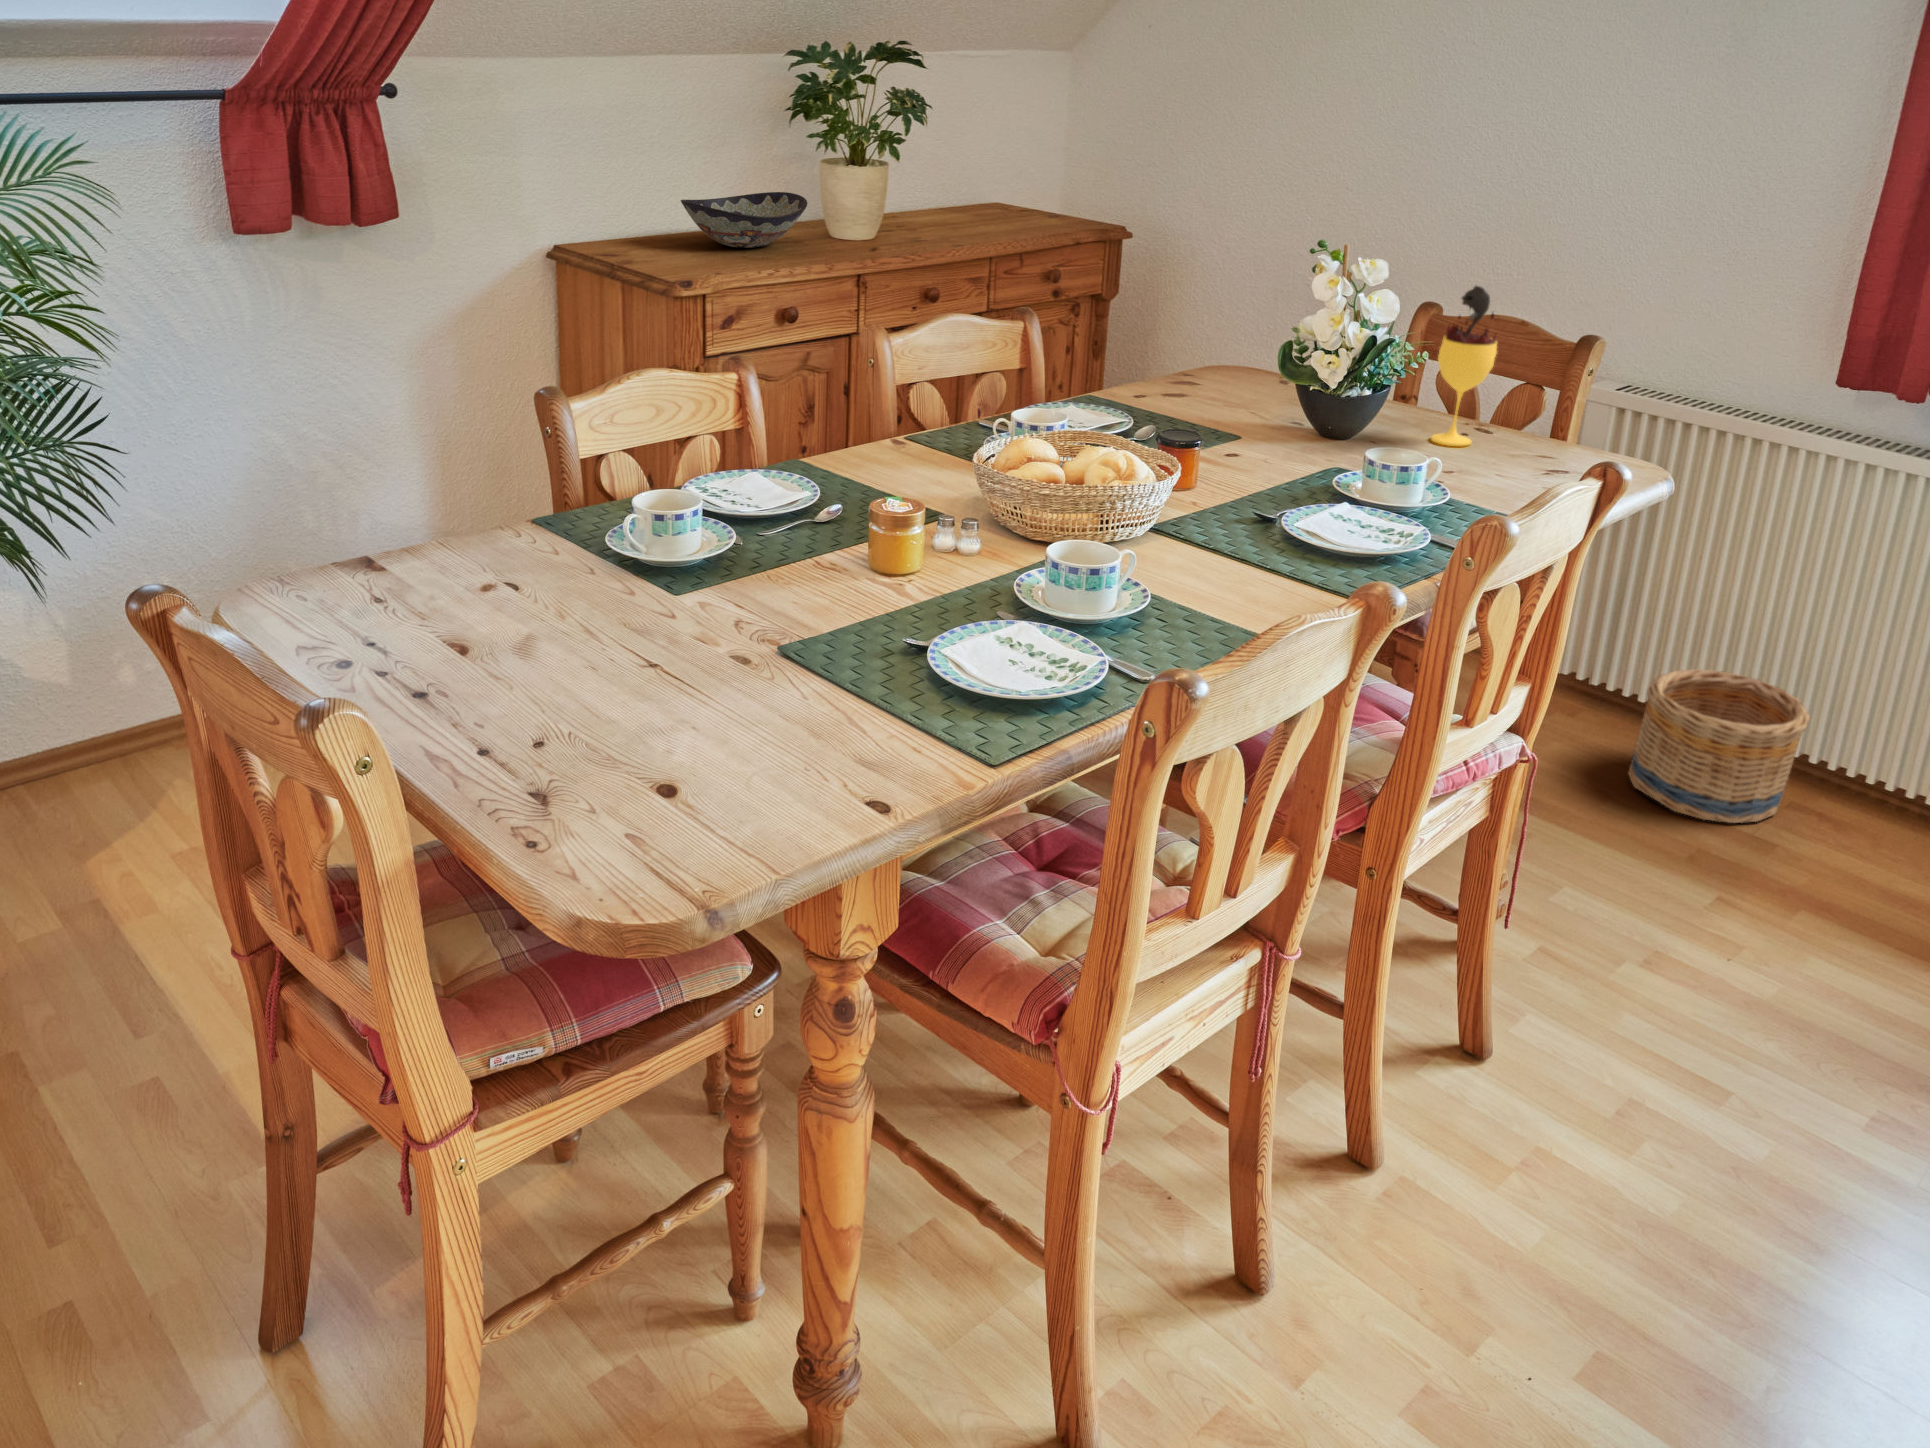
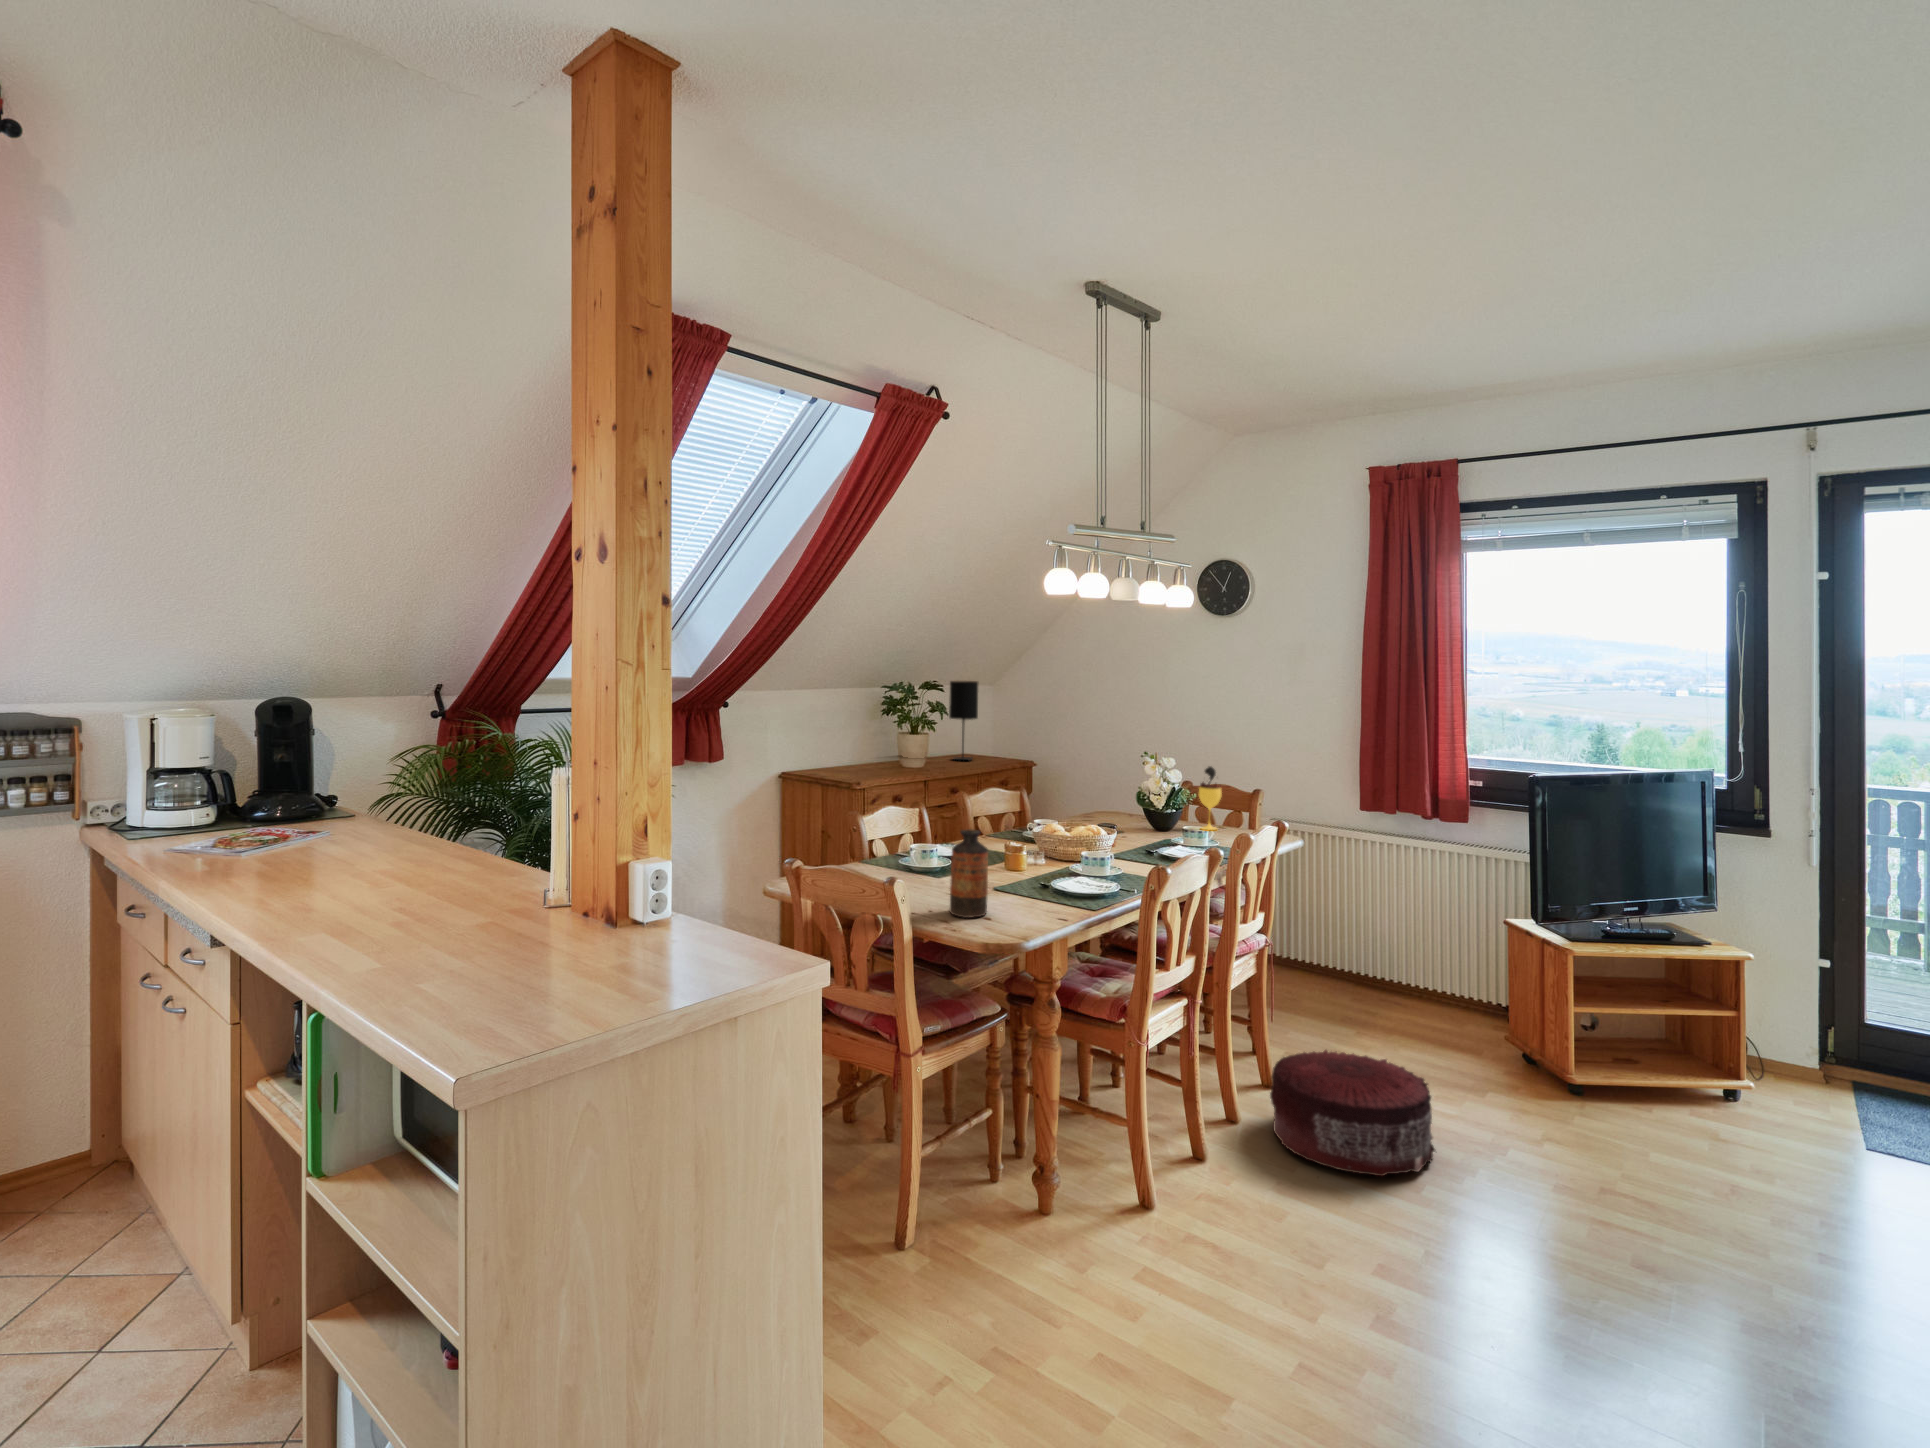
table lamp: none [943,36,1010,229] -> present [949,681,978,760]
decorative bowl: present [681,192,807,248] -> none [845,747,900,770]
bottle: none [586,512,696,760] -> present [950,829,988,918]
basket: present [1628,669,1810,823] -> none [1310,938,1383,1005]
pouf: none [1444,1014,1847,1368] -> present [1270,1050,1435,1176]

